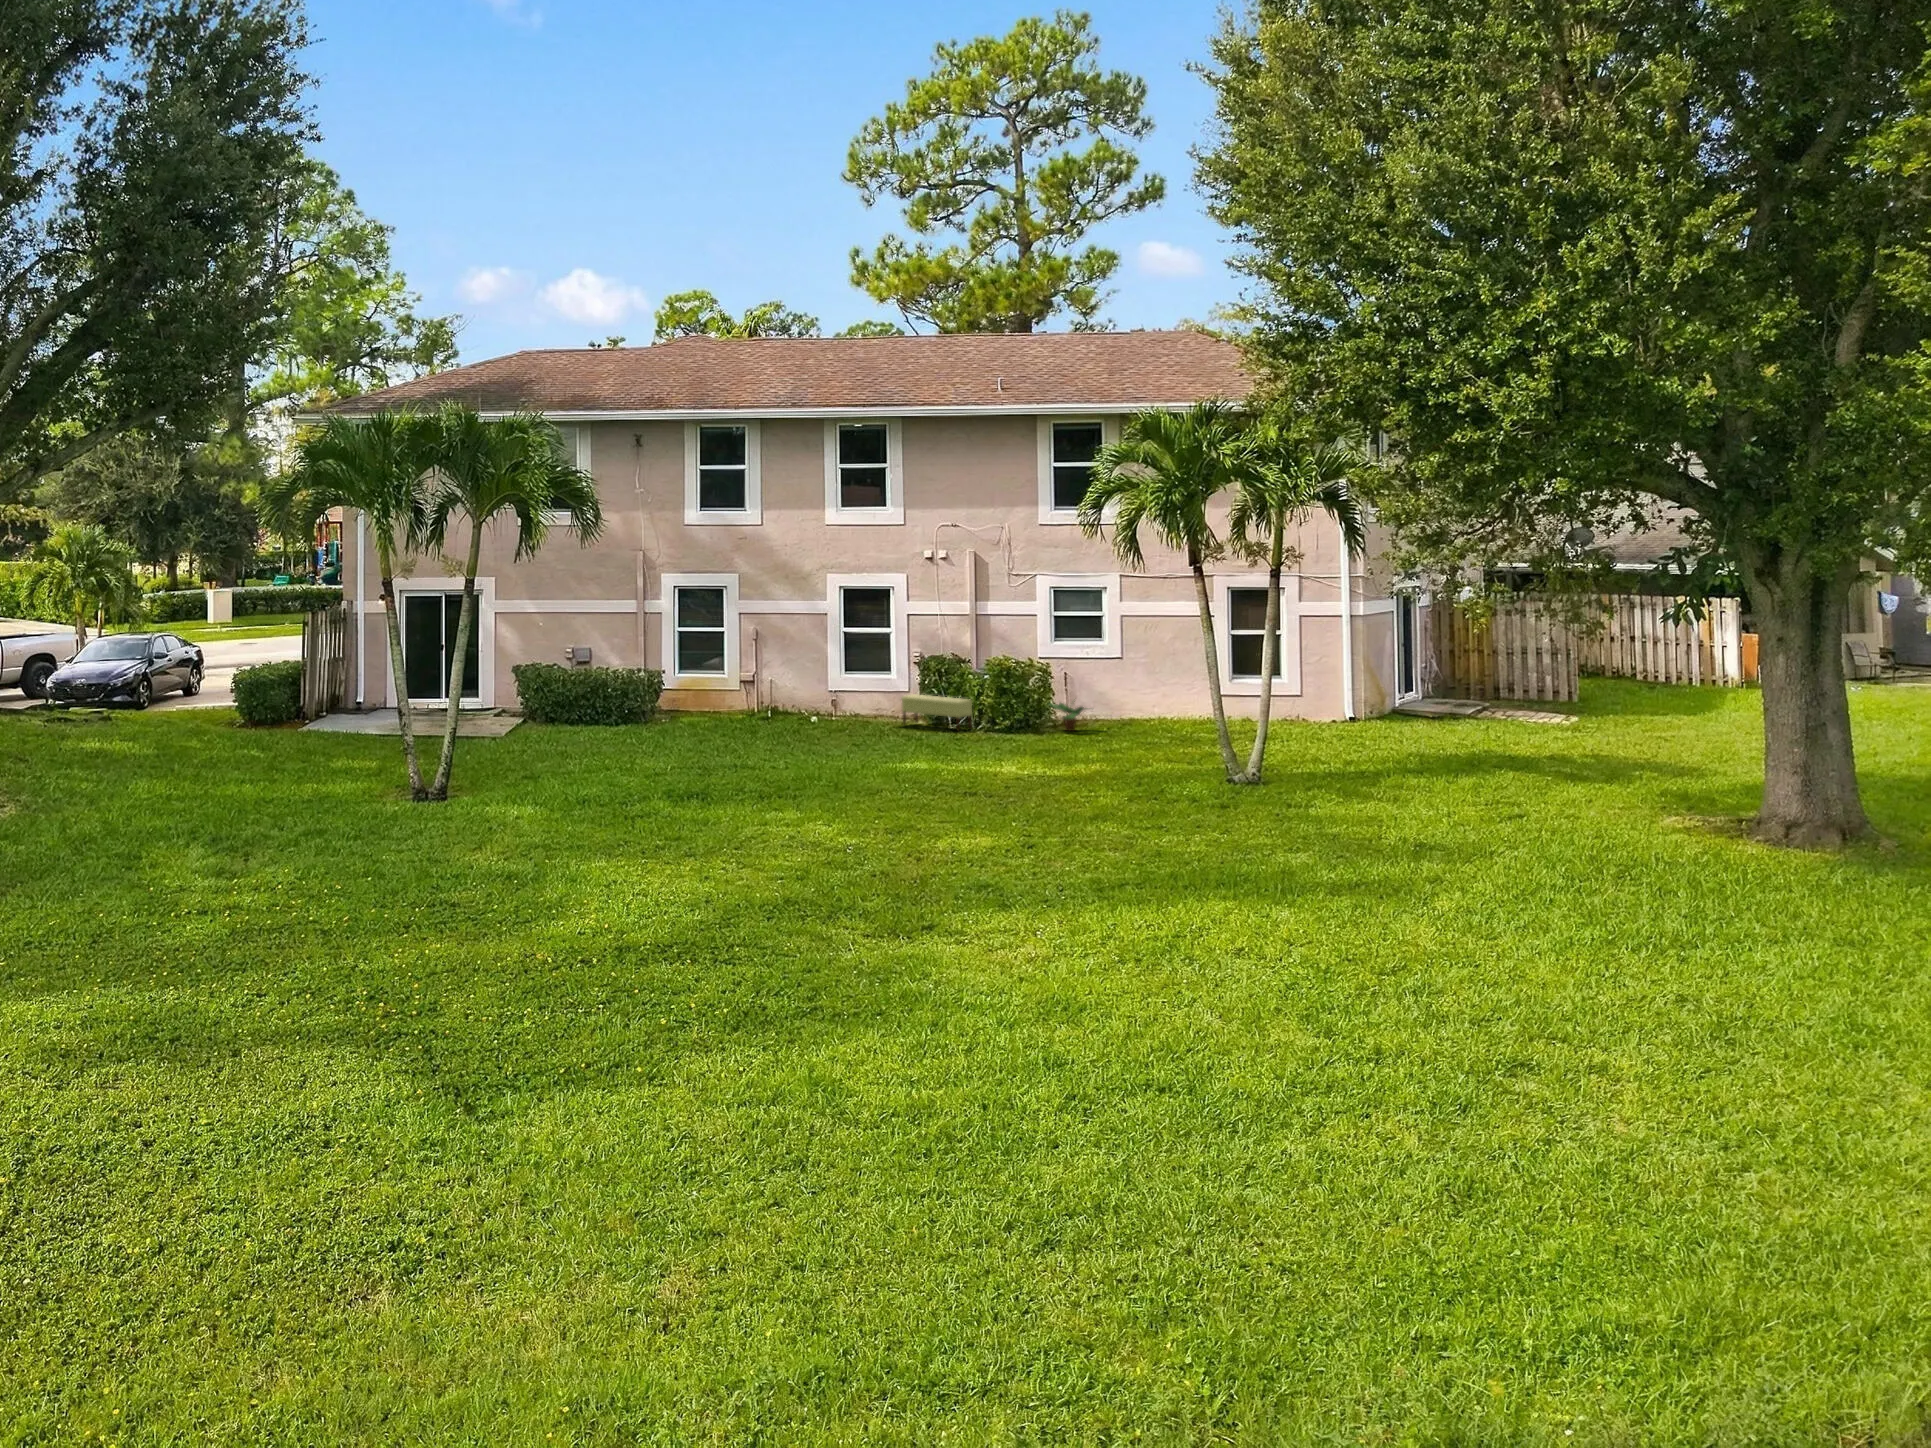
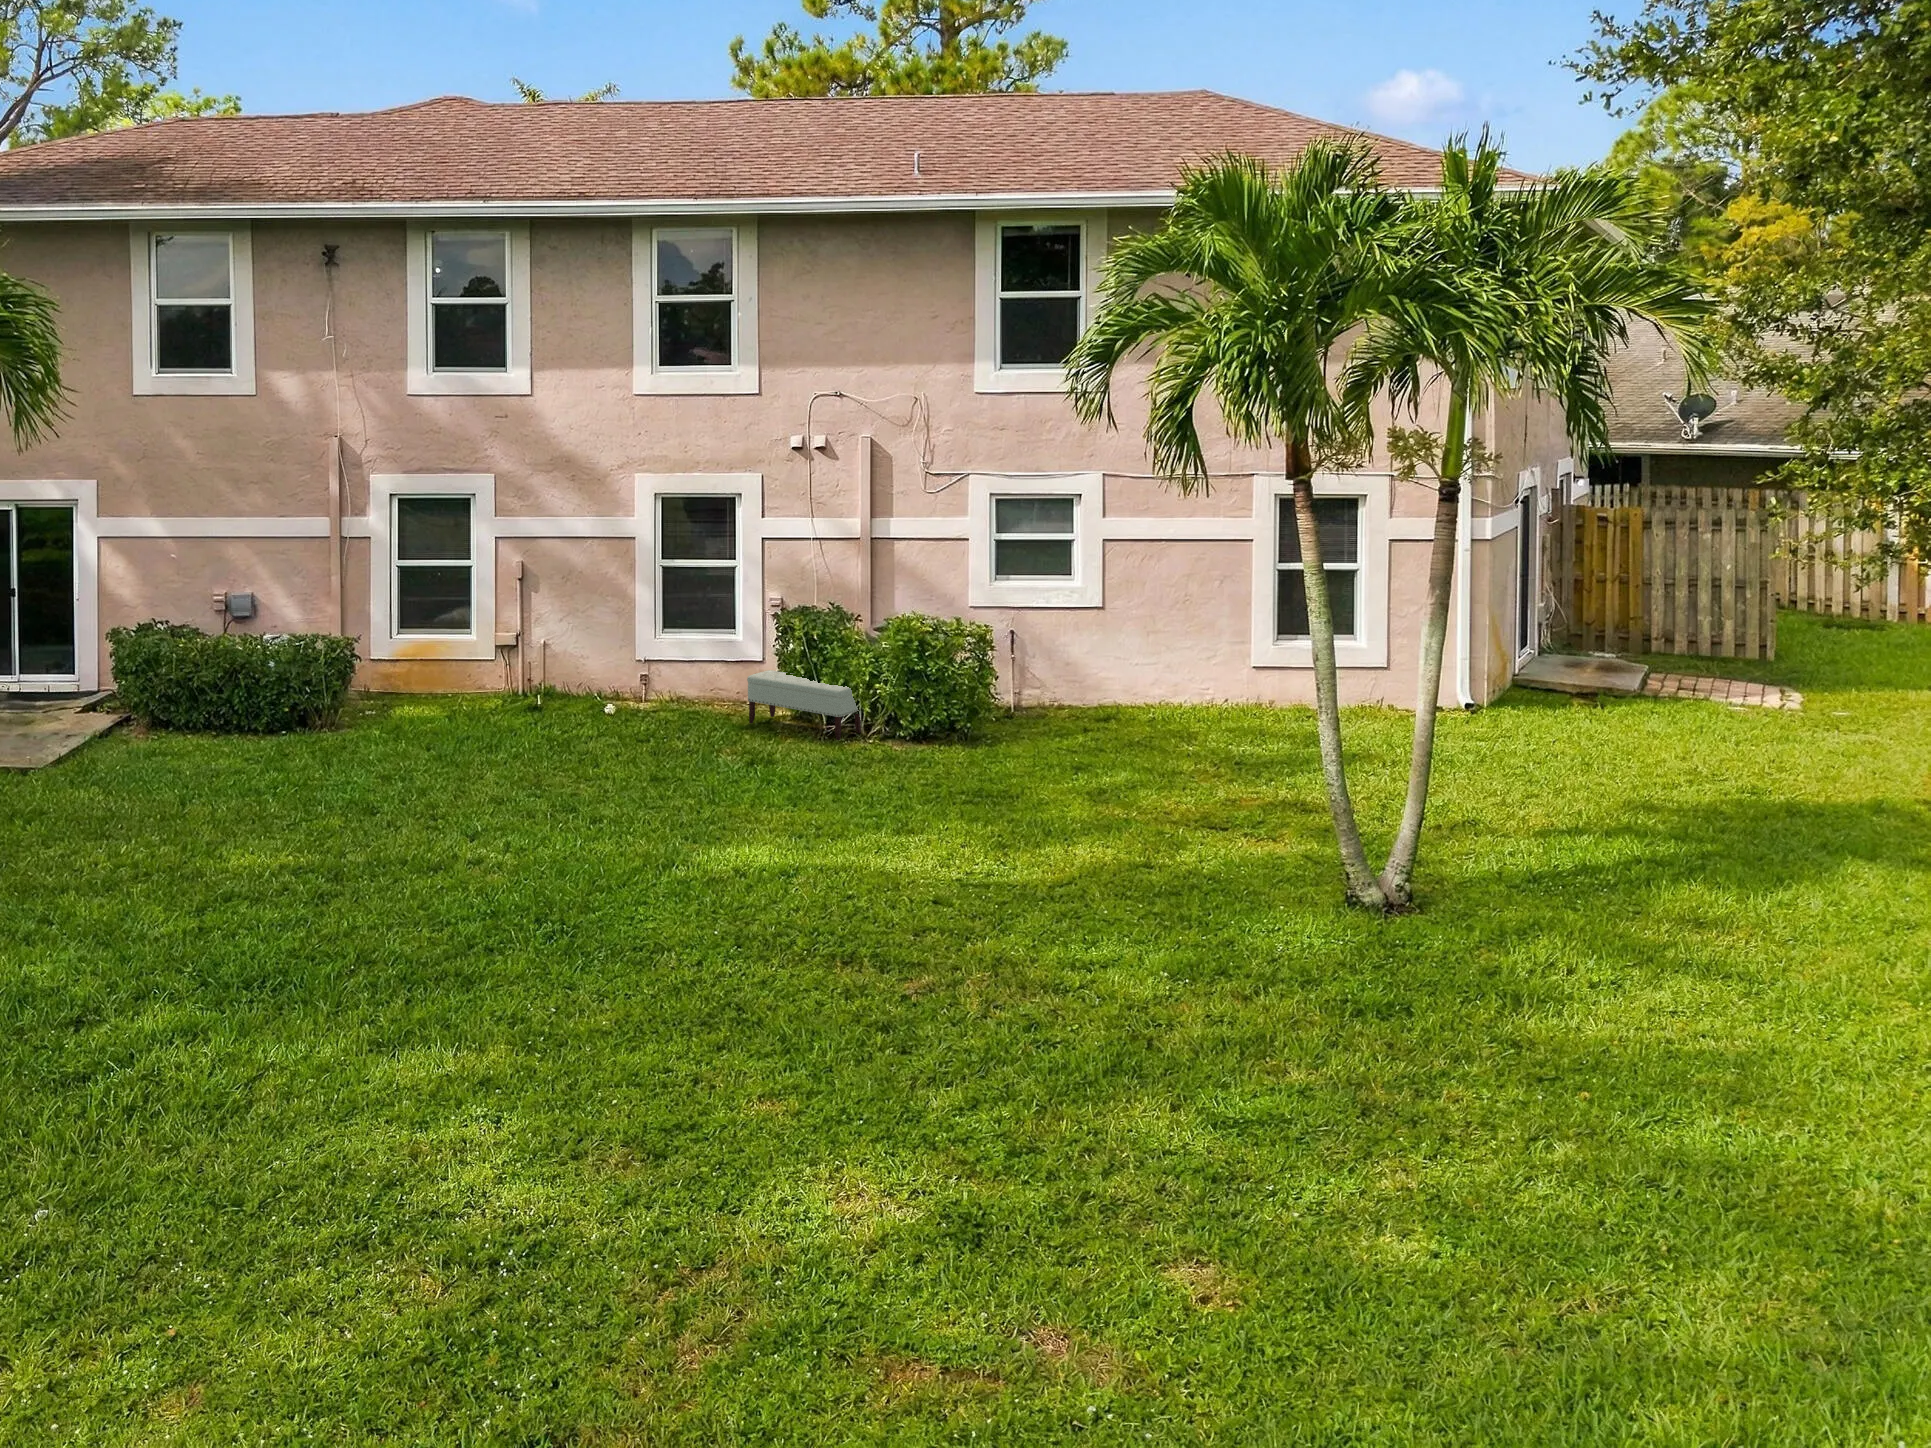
potted plant: present [1049,703,1086,731] -> none [987,683,1064,738]

